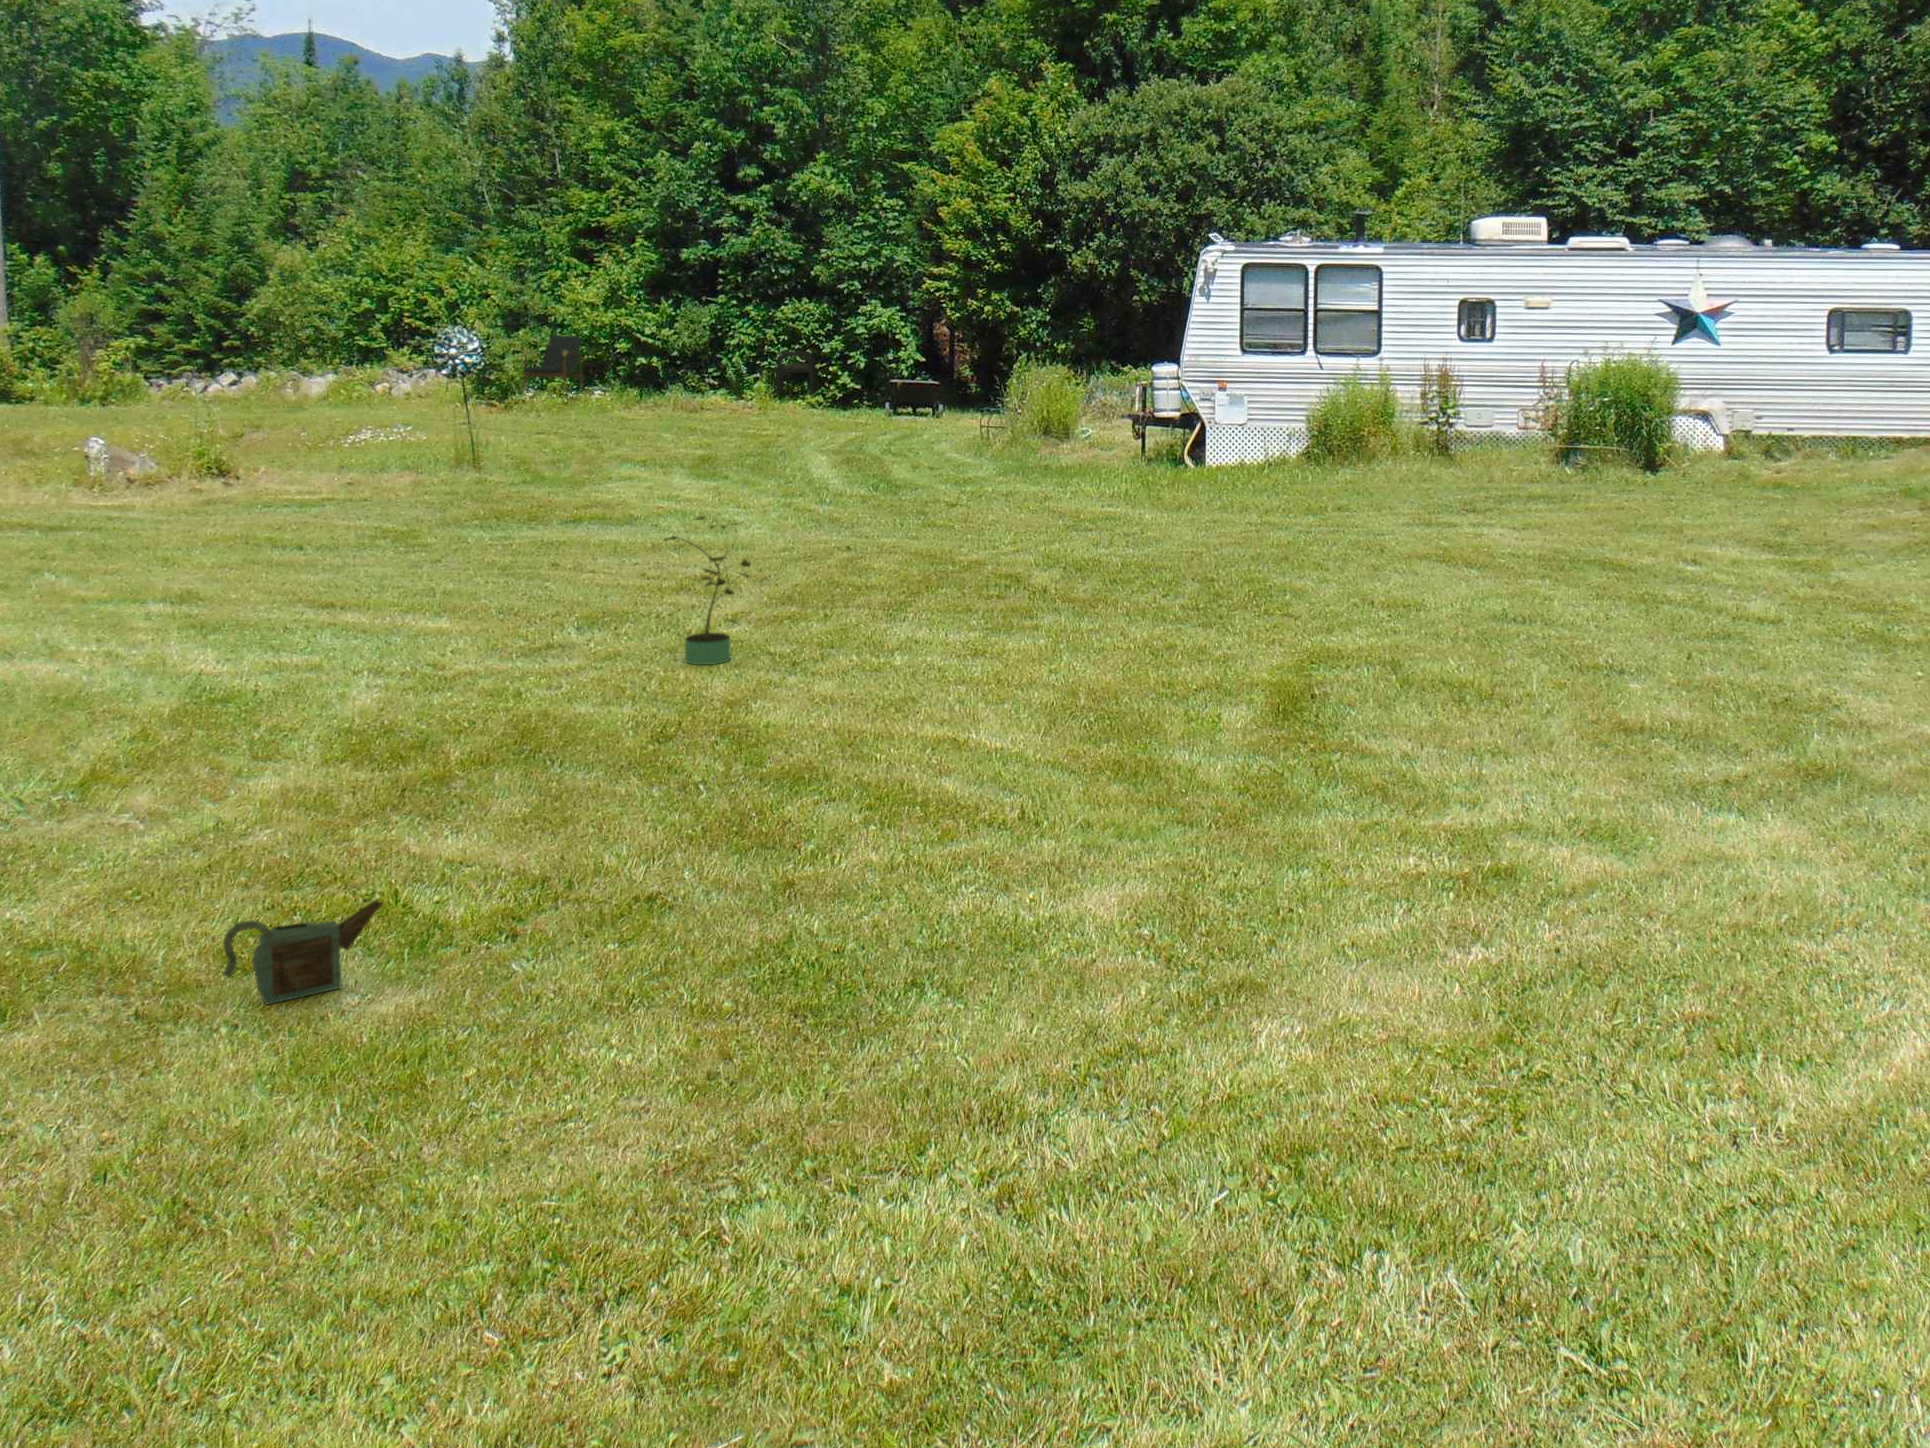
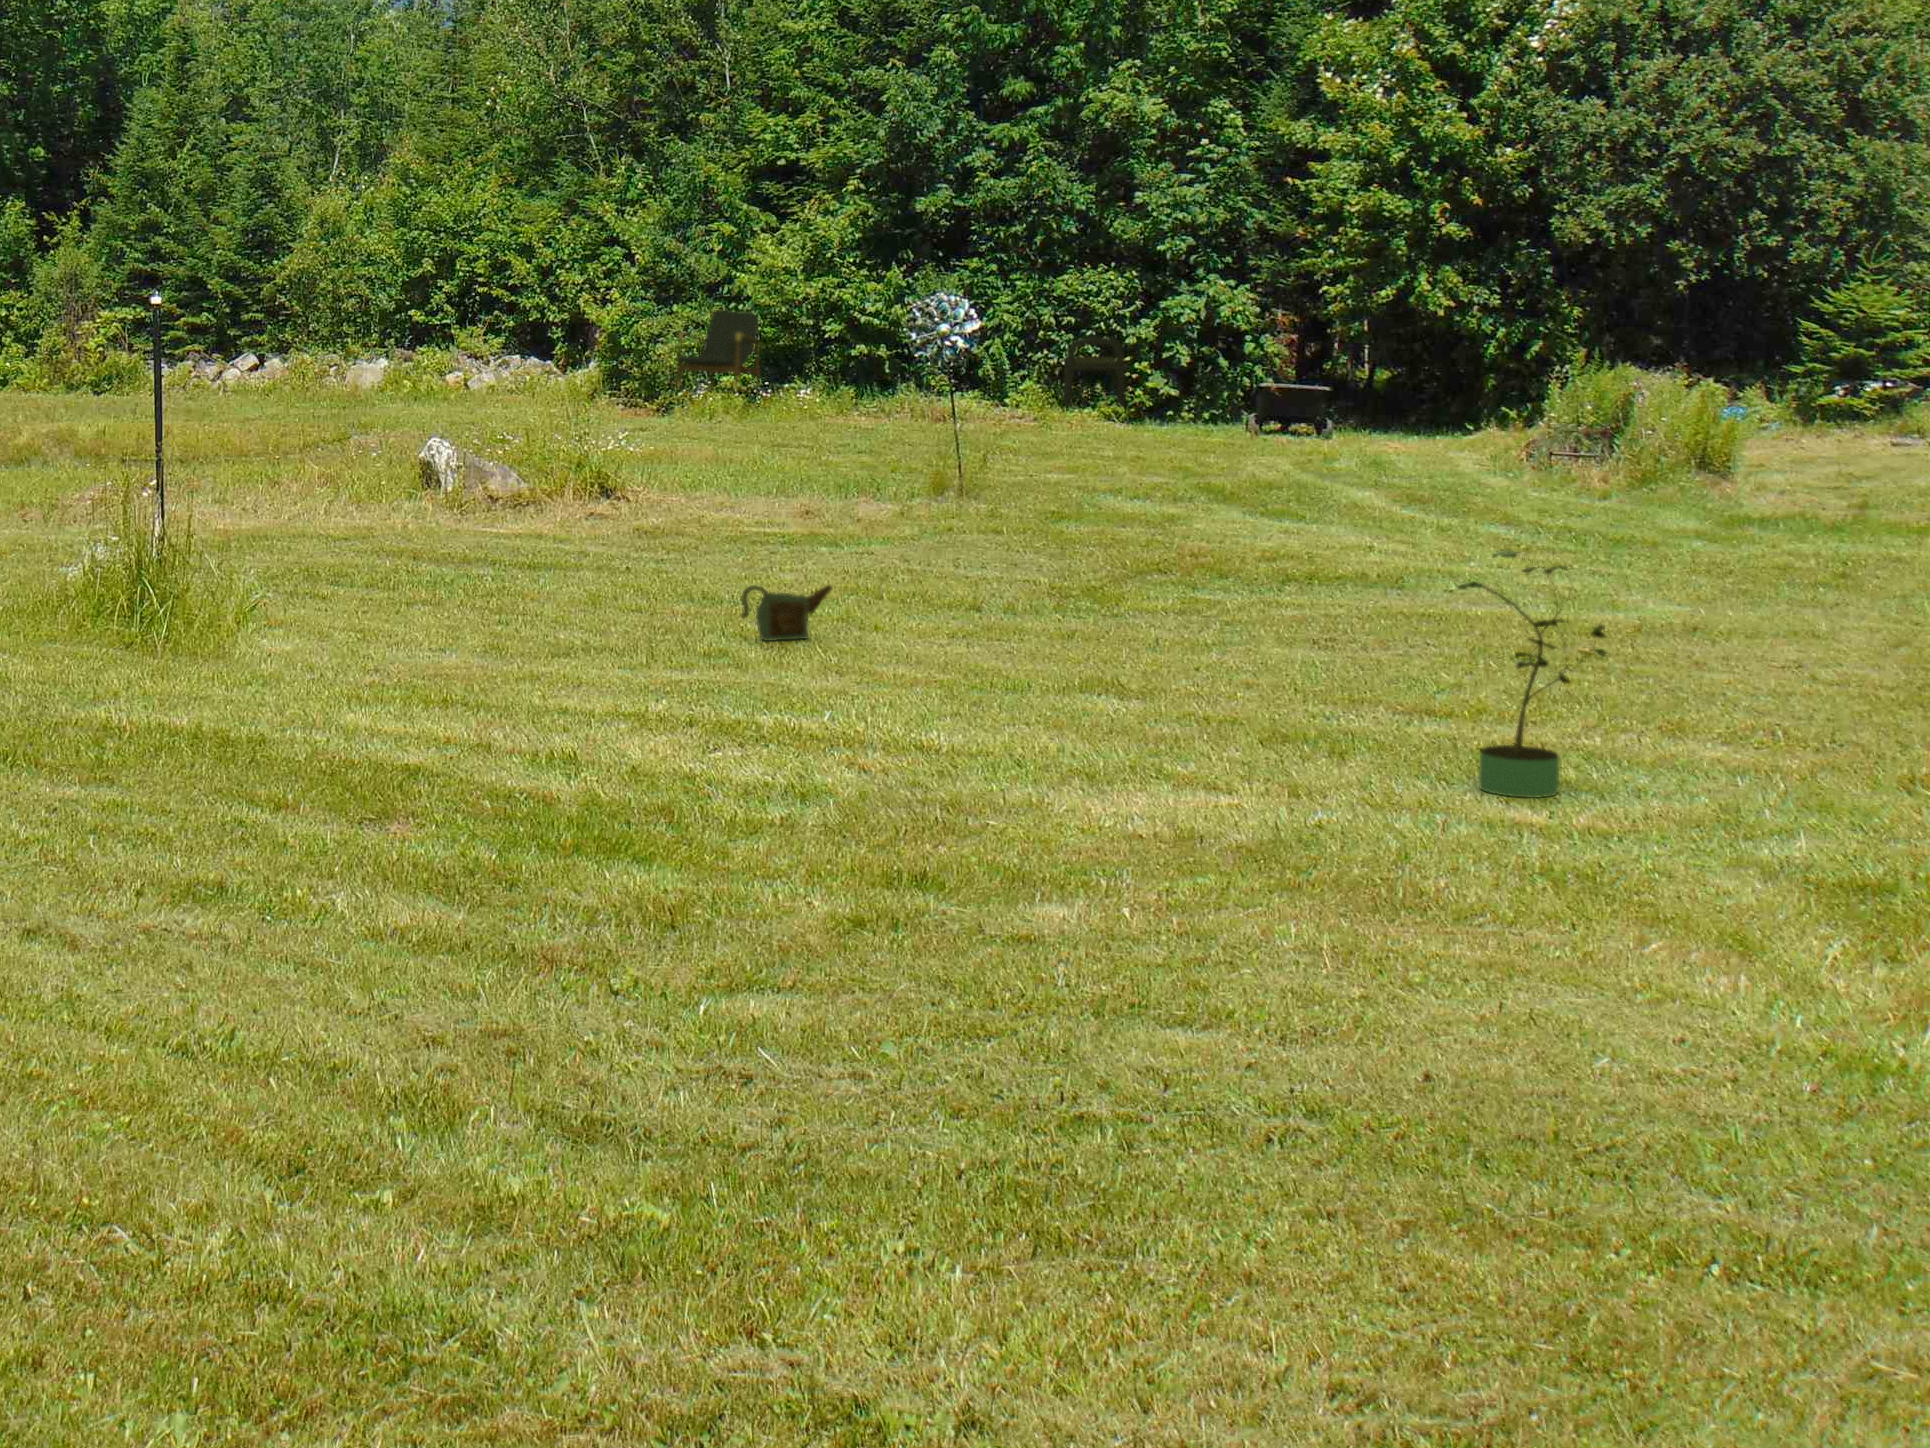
watering can: present [223,900,383,1004] -> present [742,585,832,641]

